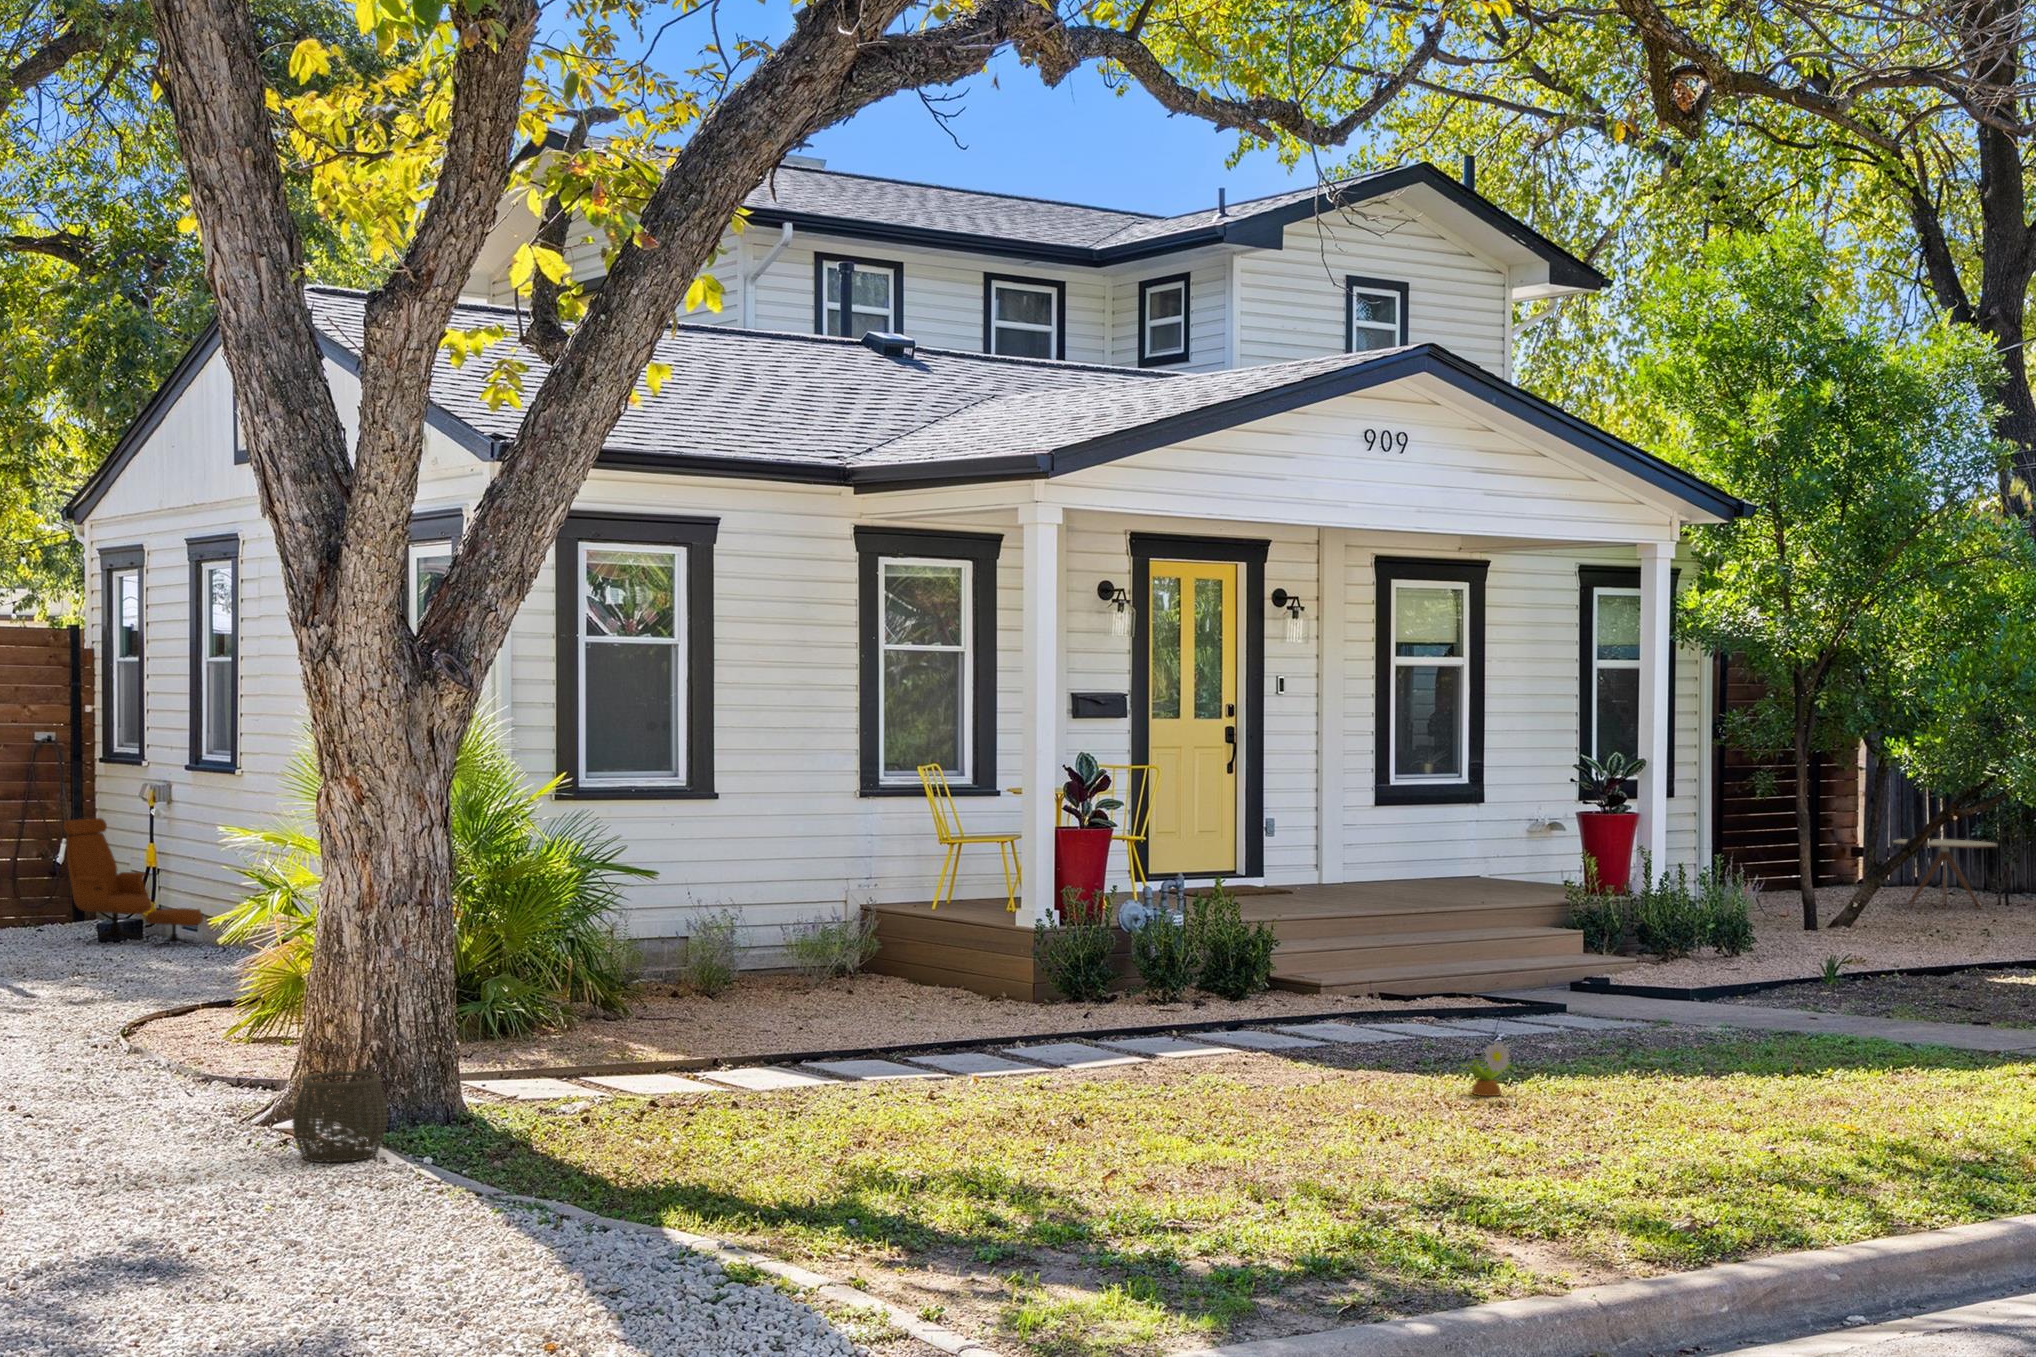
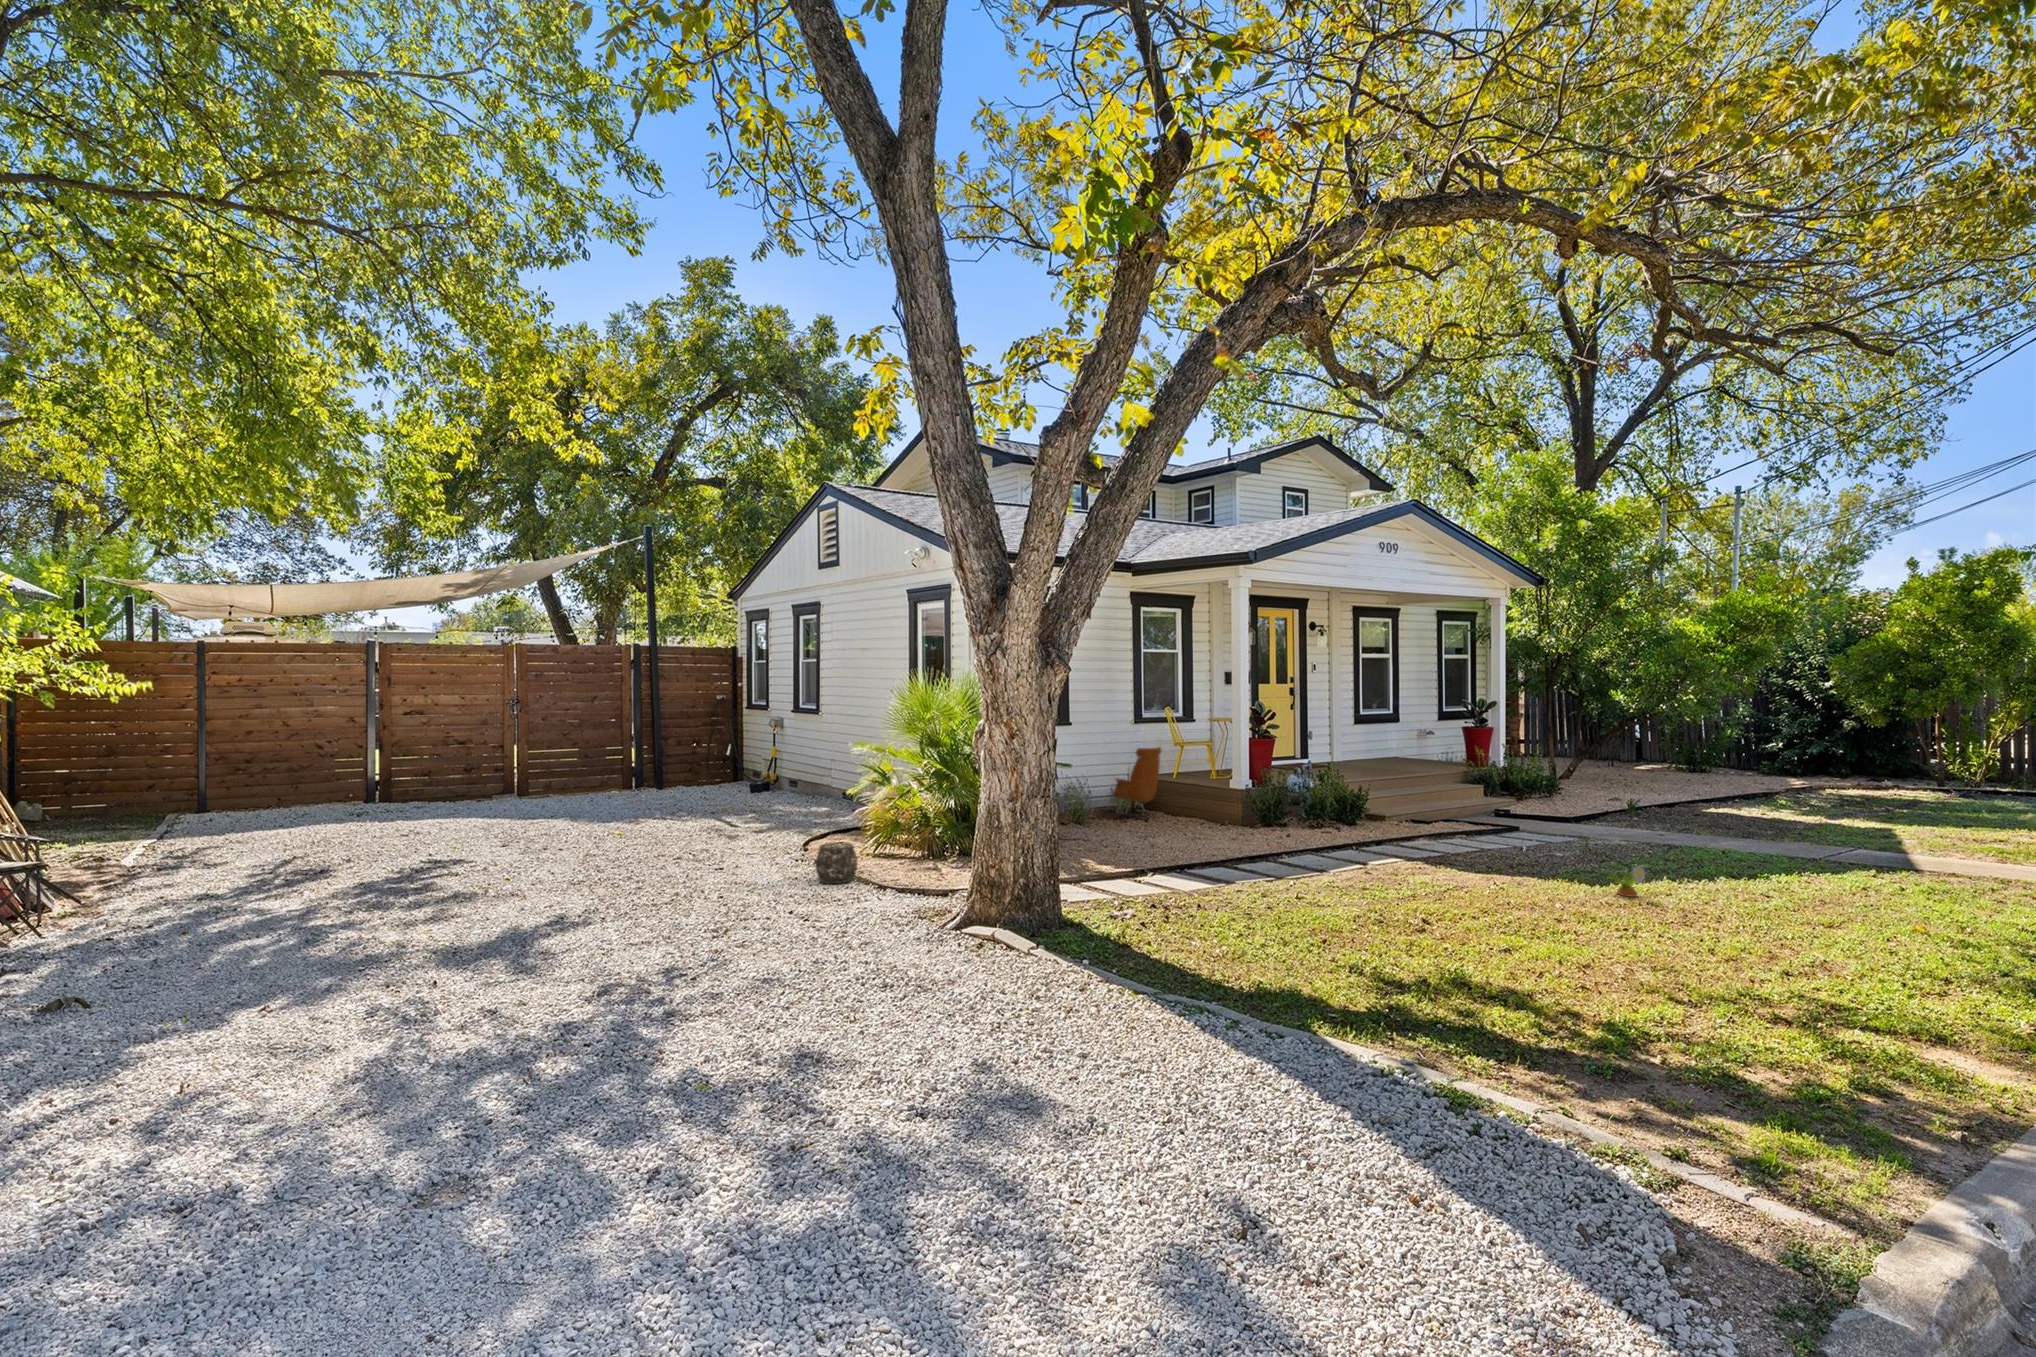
lounge chair: present [64,818,203,945] -> present [1110,747,1162,816]
round table: present [1893,839,1997,909] -> none [1560,738,1613,772]
woven basket: present [292,1071,388,1163] -> present [816,842,857,884]

